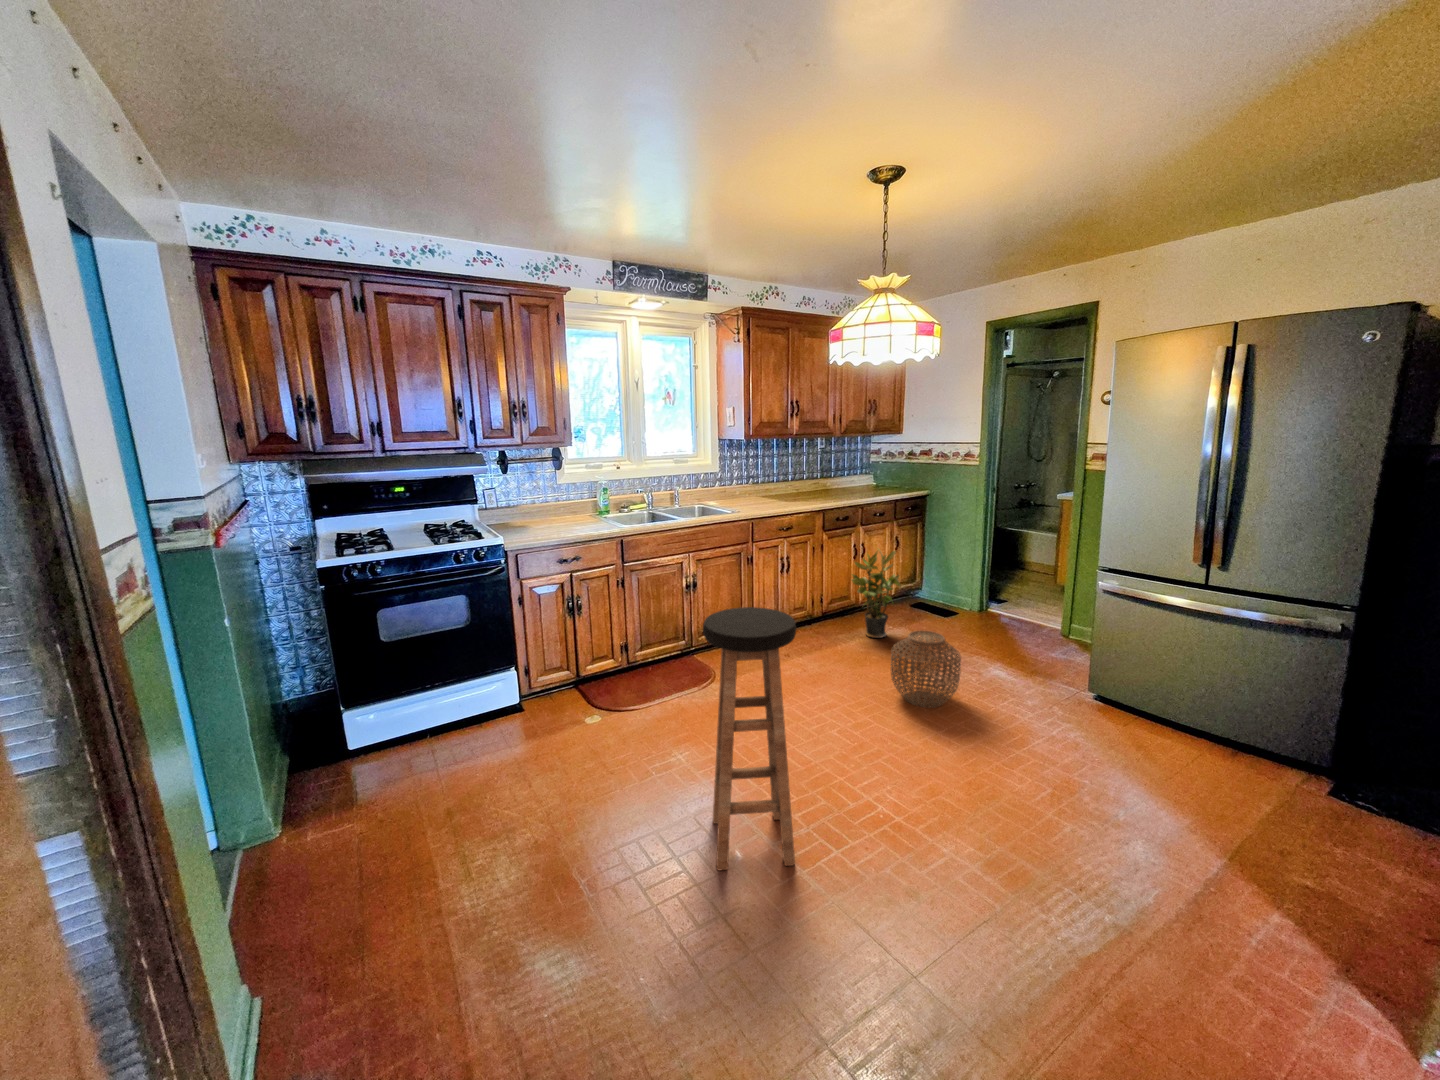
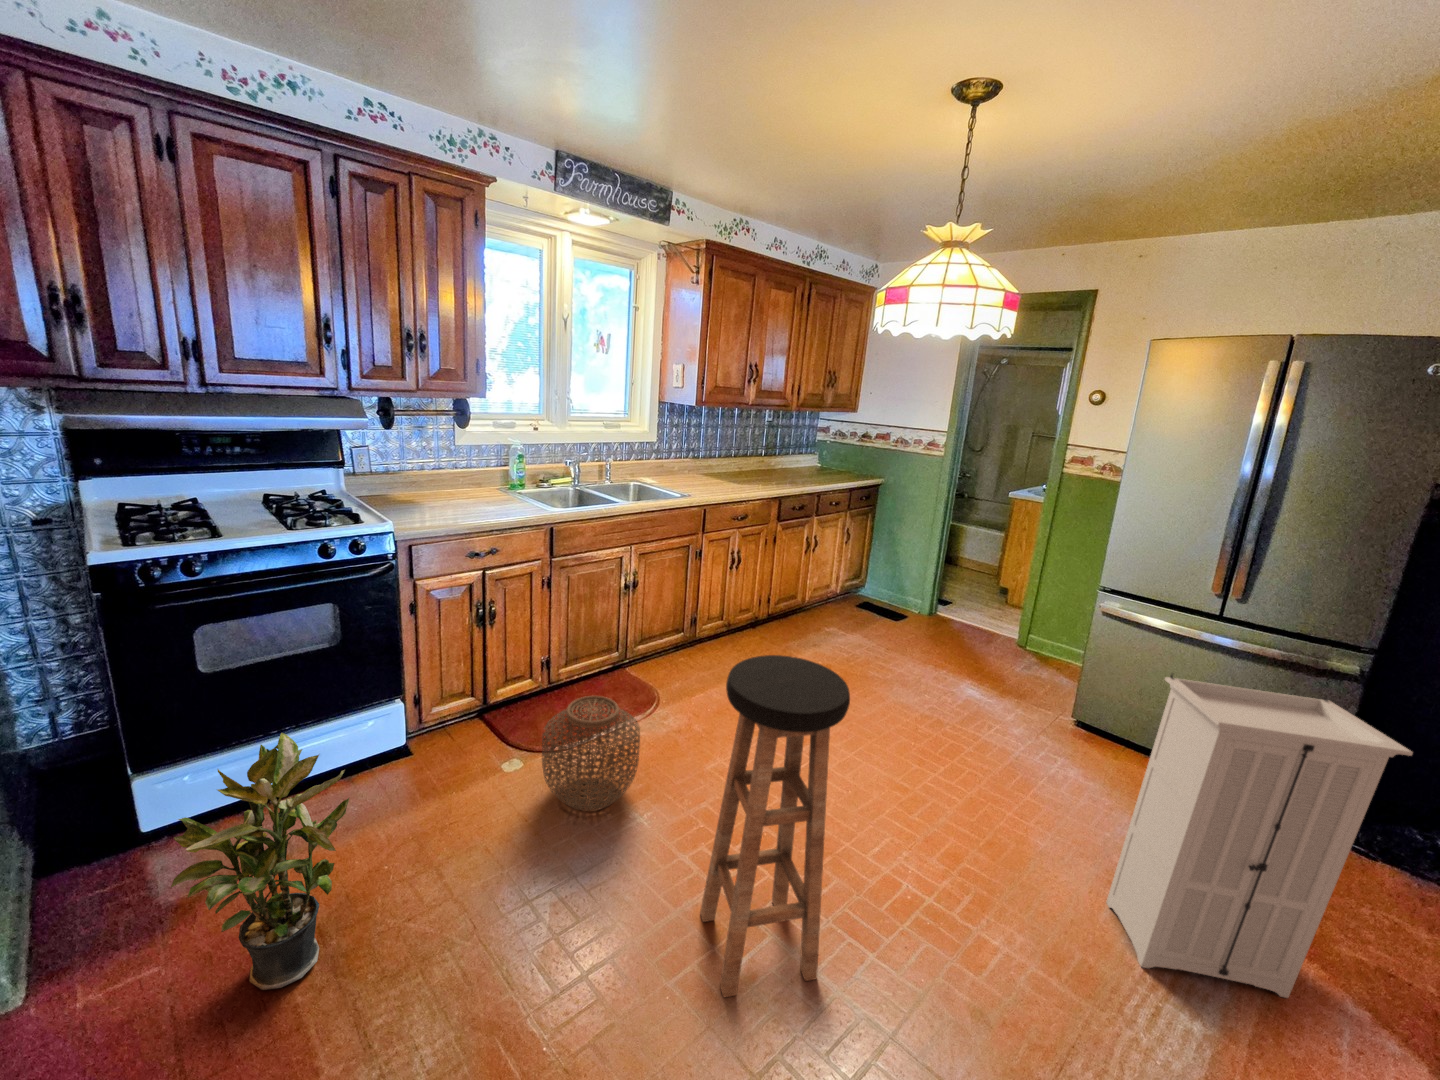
potted plant: present [852,551,901,638] -> present [171,733,349,990]
storage cabinet: none [1083,614,1314,916] -> present [1106,674,1413,998]
woven basket: present [891,630,961,708] -> present [542,696,640,811]

